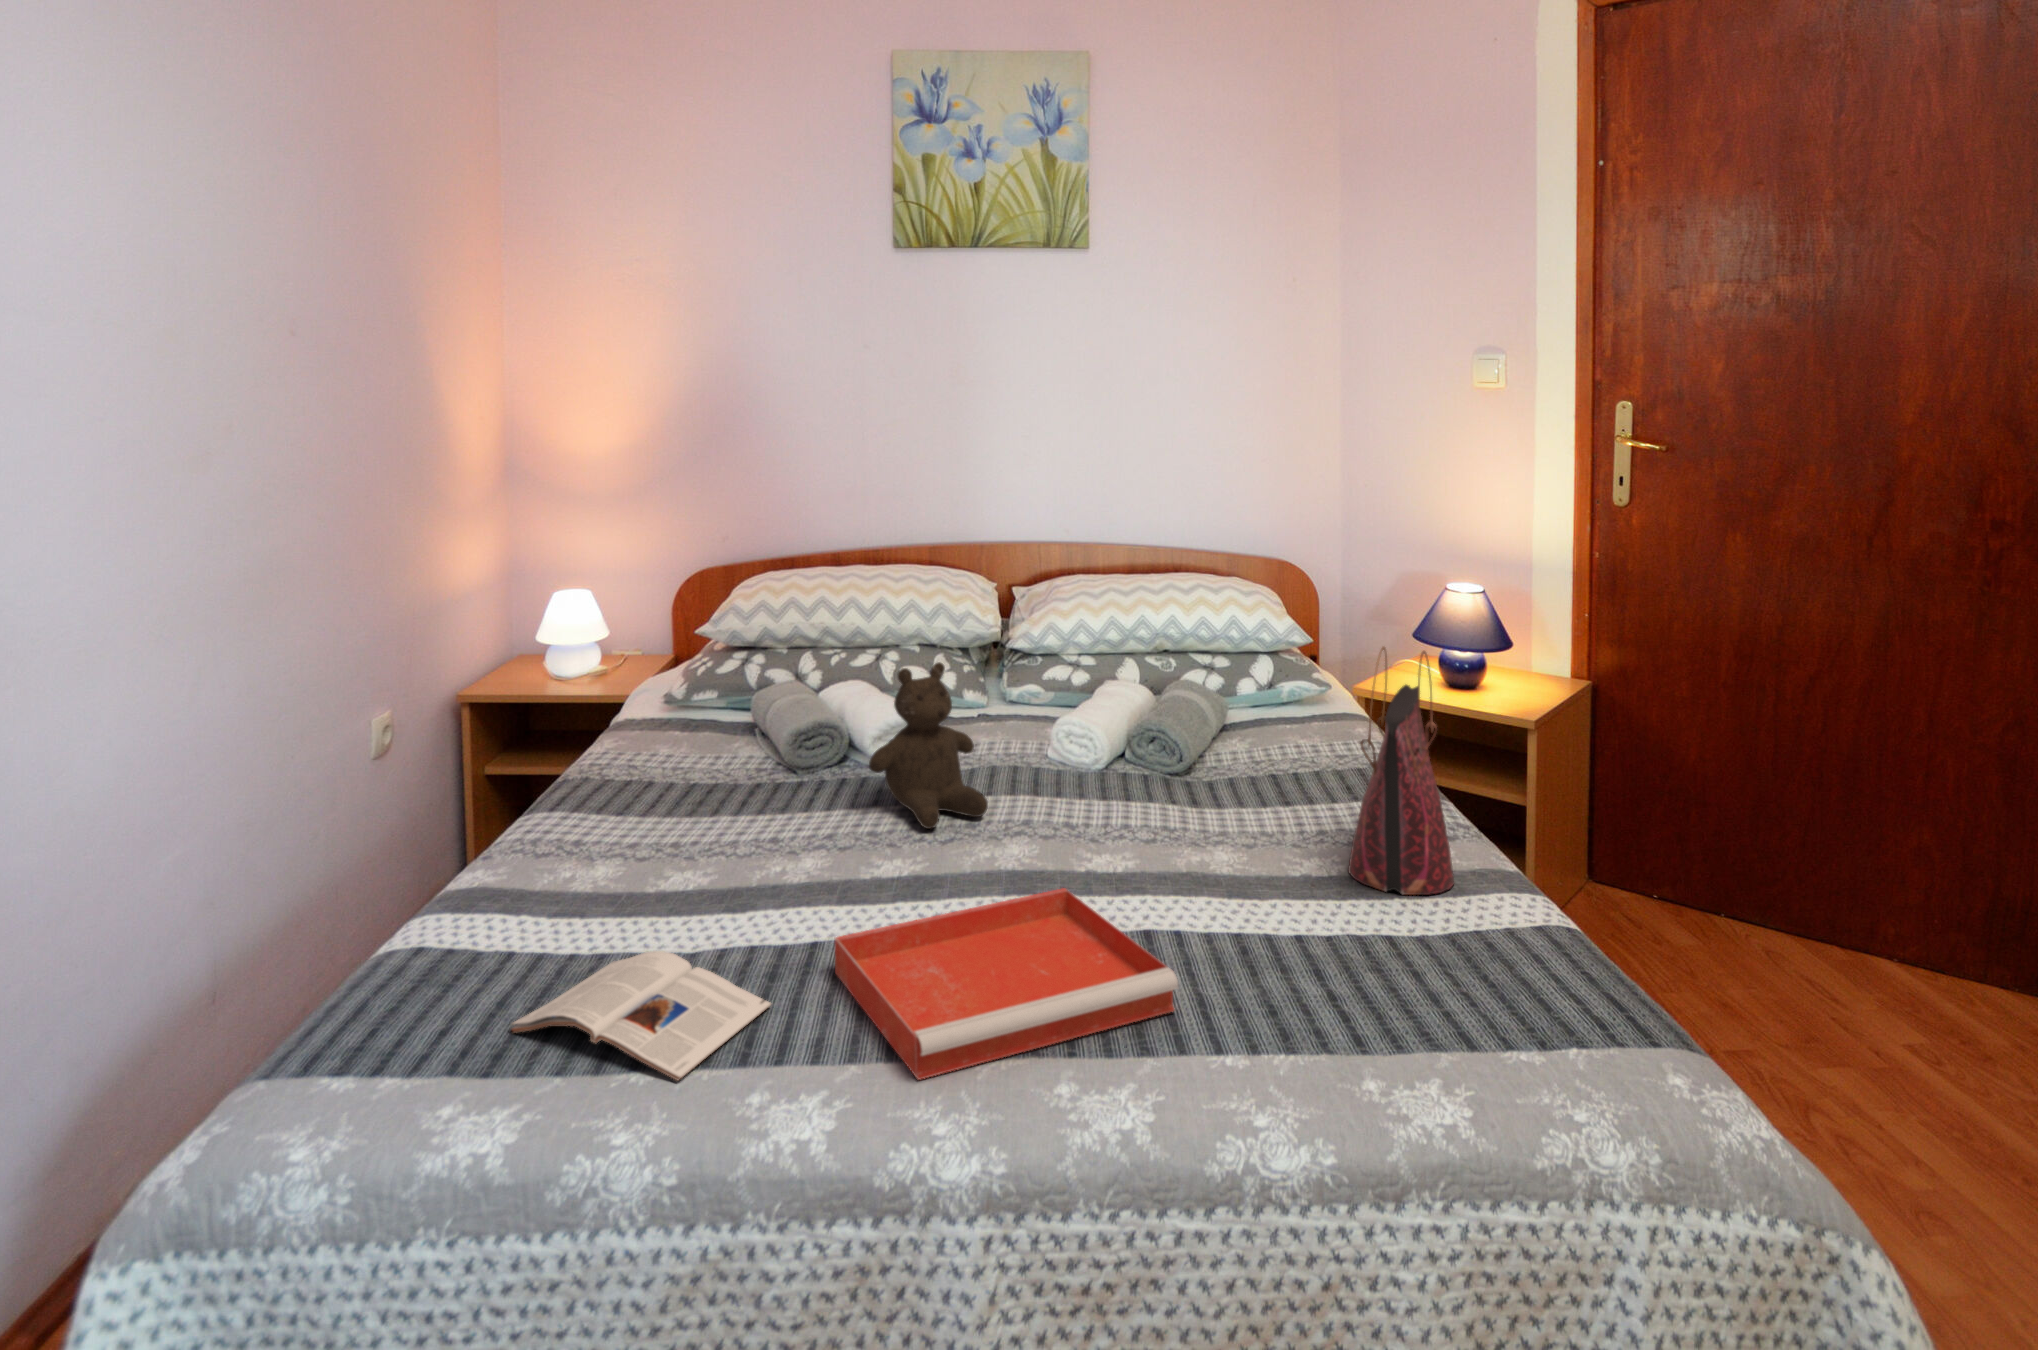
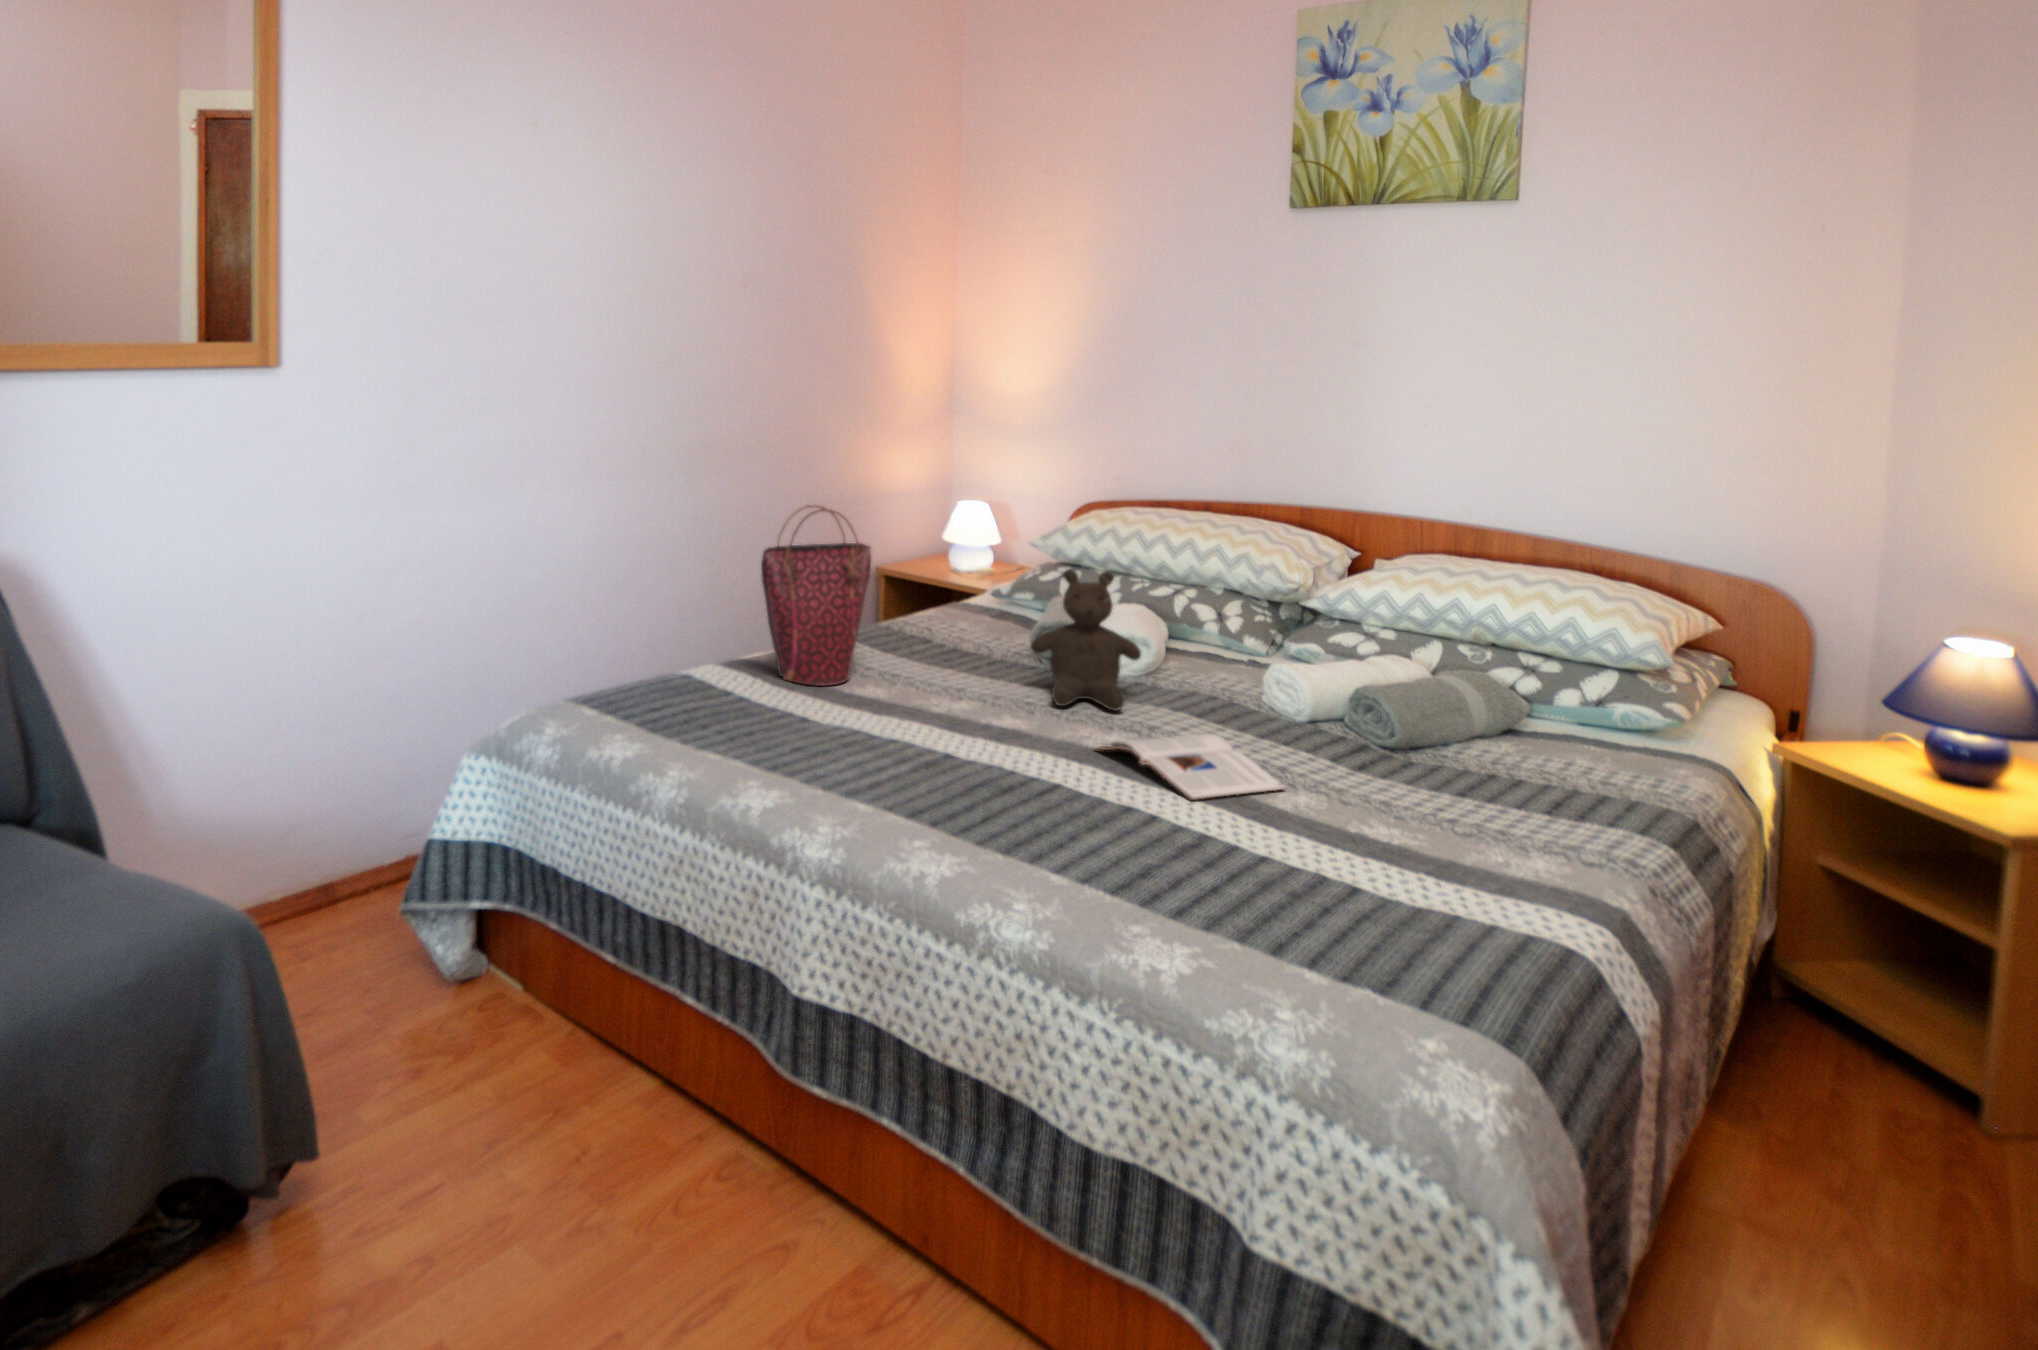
handbag: present [1348,647,1454,895] -> present [761,505,871,686]
tray: present [834,888,1178,1080] -> none [818,721,1067,837]
magazine: present [512,951,771,1080] -> present [1095,734,1287,800]

